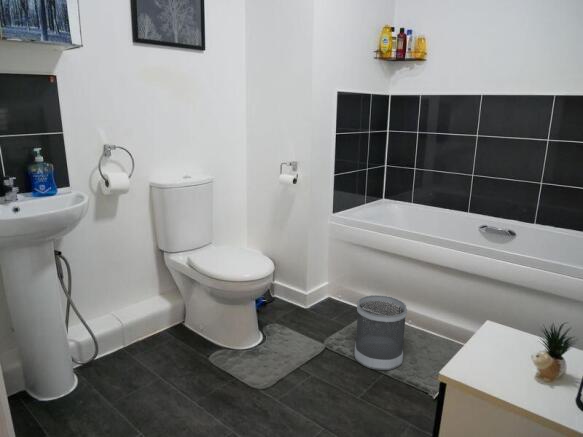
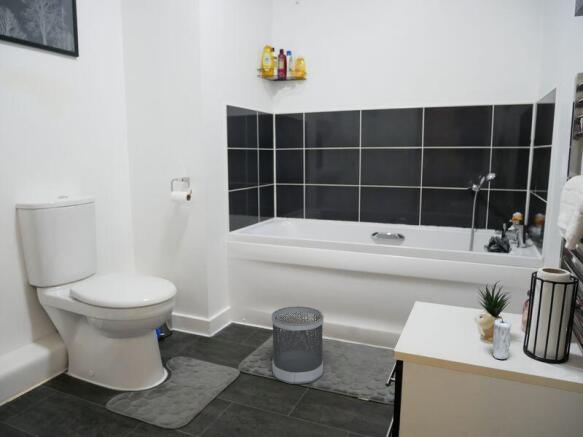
candle: none [539,359,563,404] -> present [493,318,511,359]

